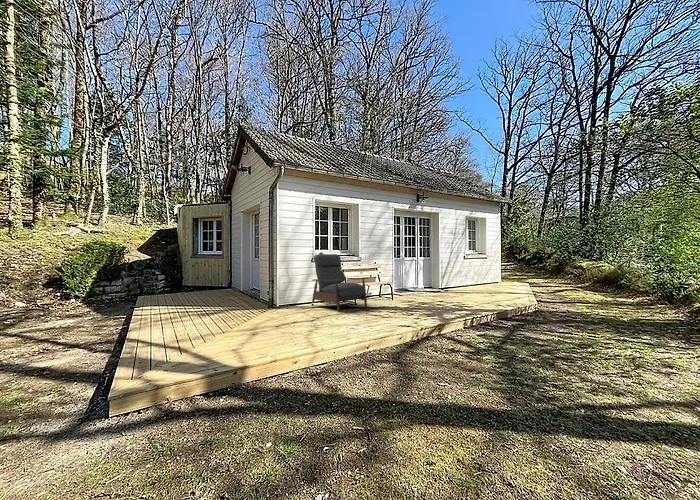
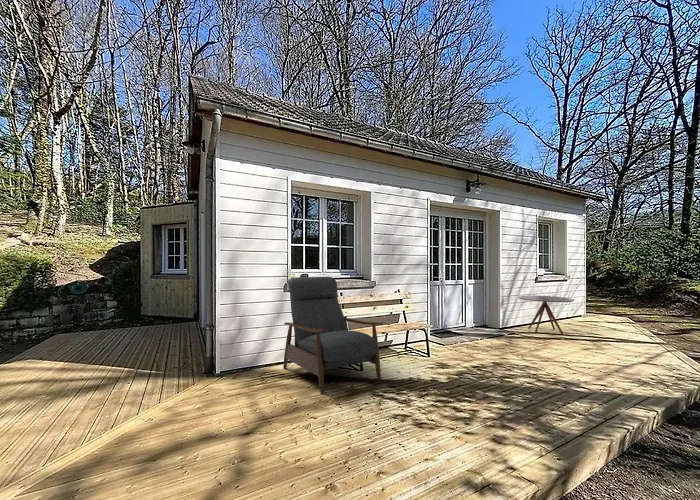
round table: none [451,269,485,292] -> present [518,295,574,335]

